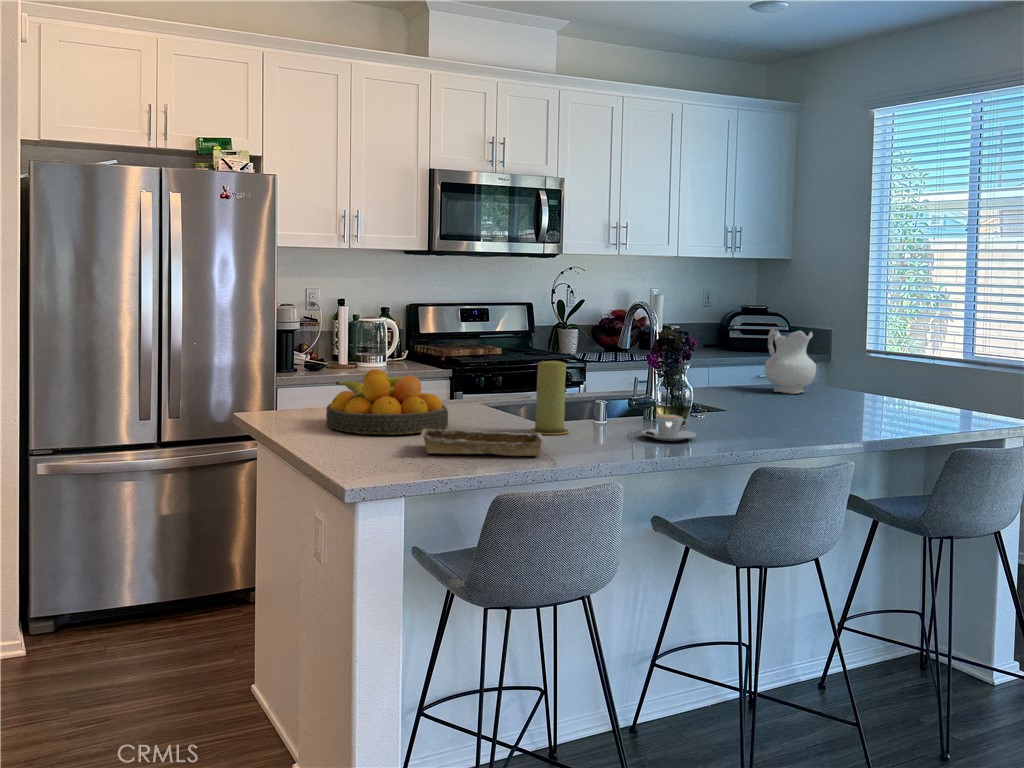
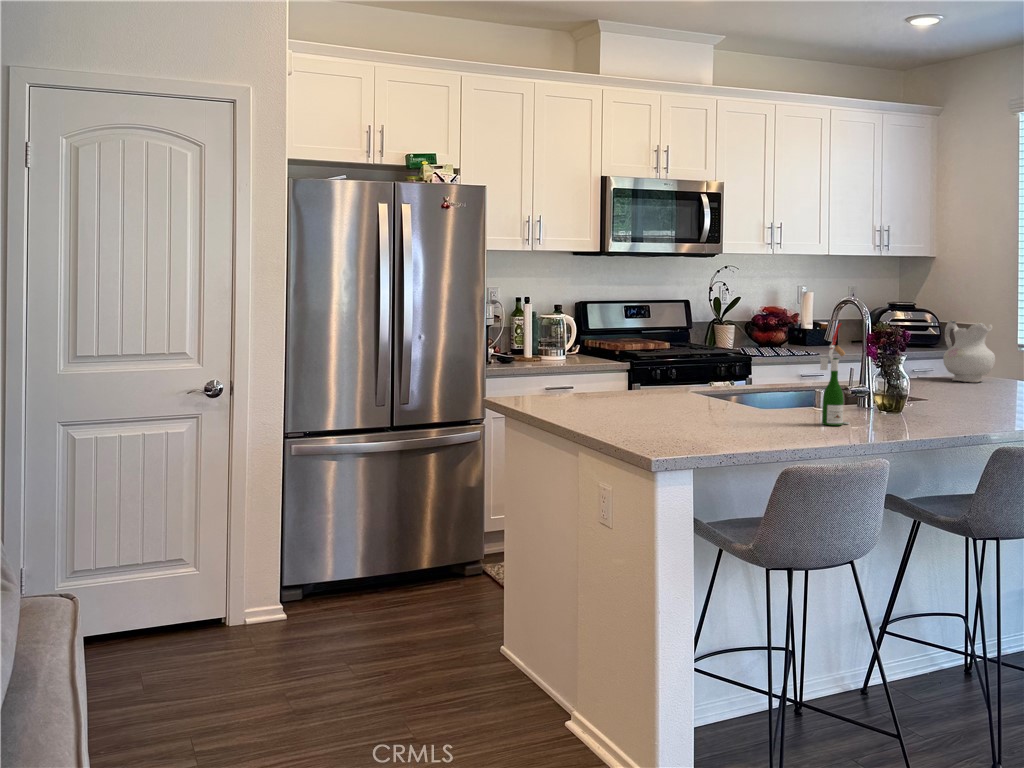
wine bottle: none [582,330,614,444] -> present [820,323,849,426]
candle: present [529,361,569,434] -> none [763,351,801,418]
fruit bowl: present [326,369,448,435] -> none [577,360,687,418]
coffee cup: present [642,415,696,441] -> none [870,399,923,423]
tray: present [420,428,544,456] -> none [682,412,802,435]

